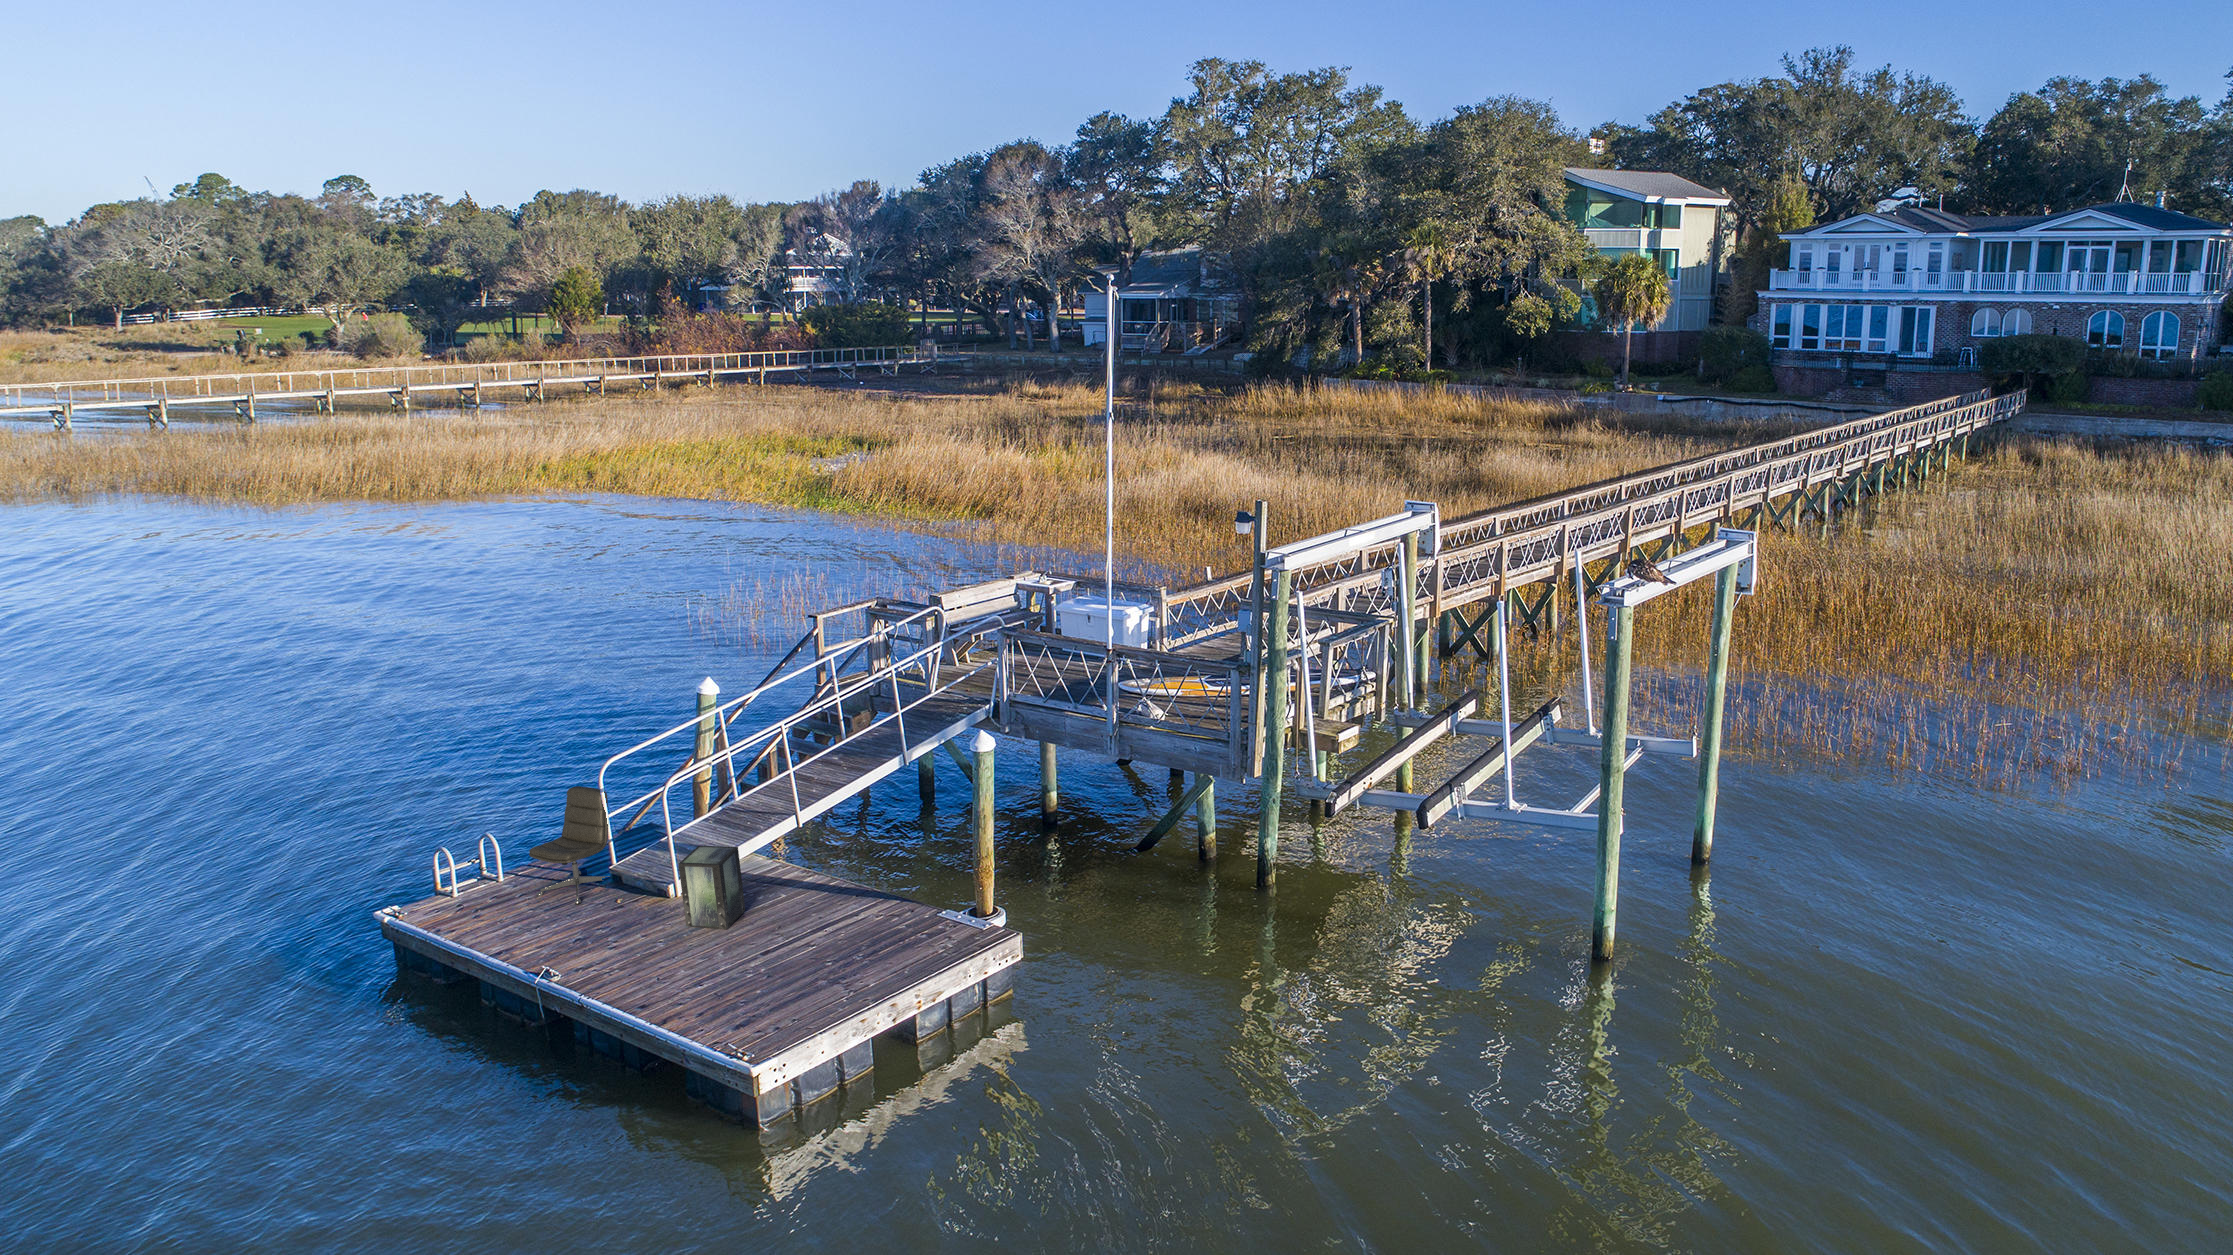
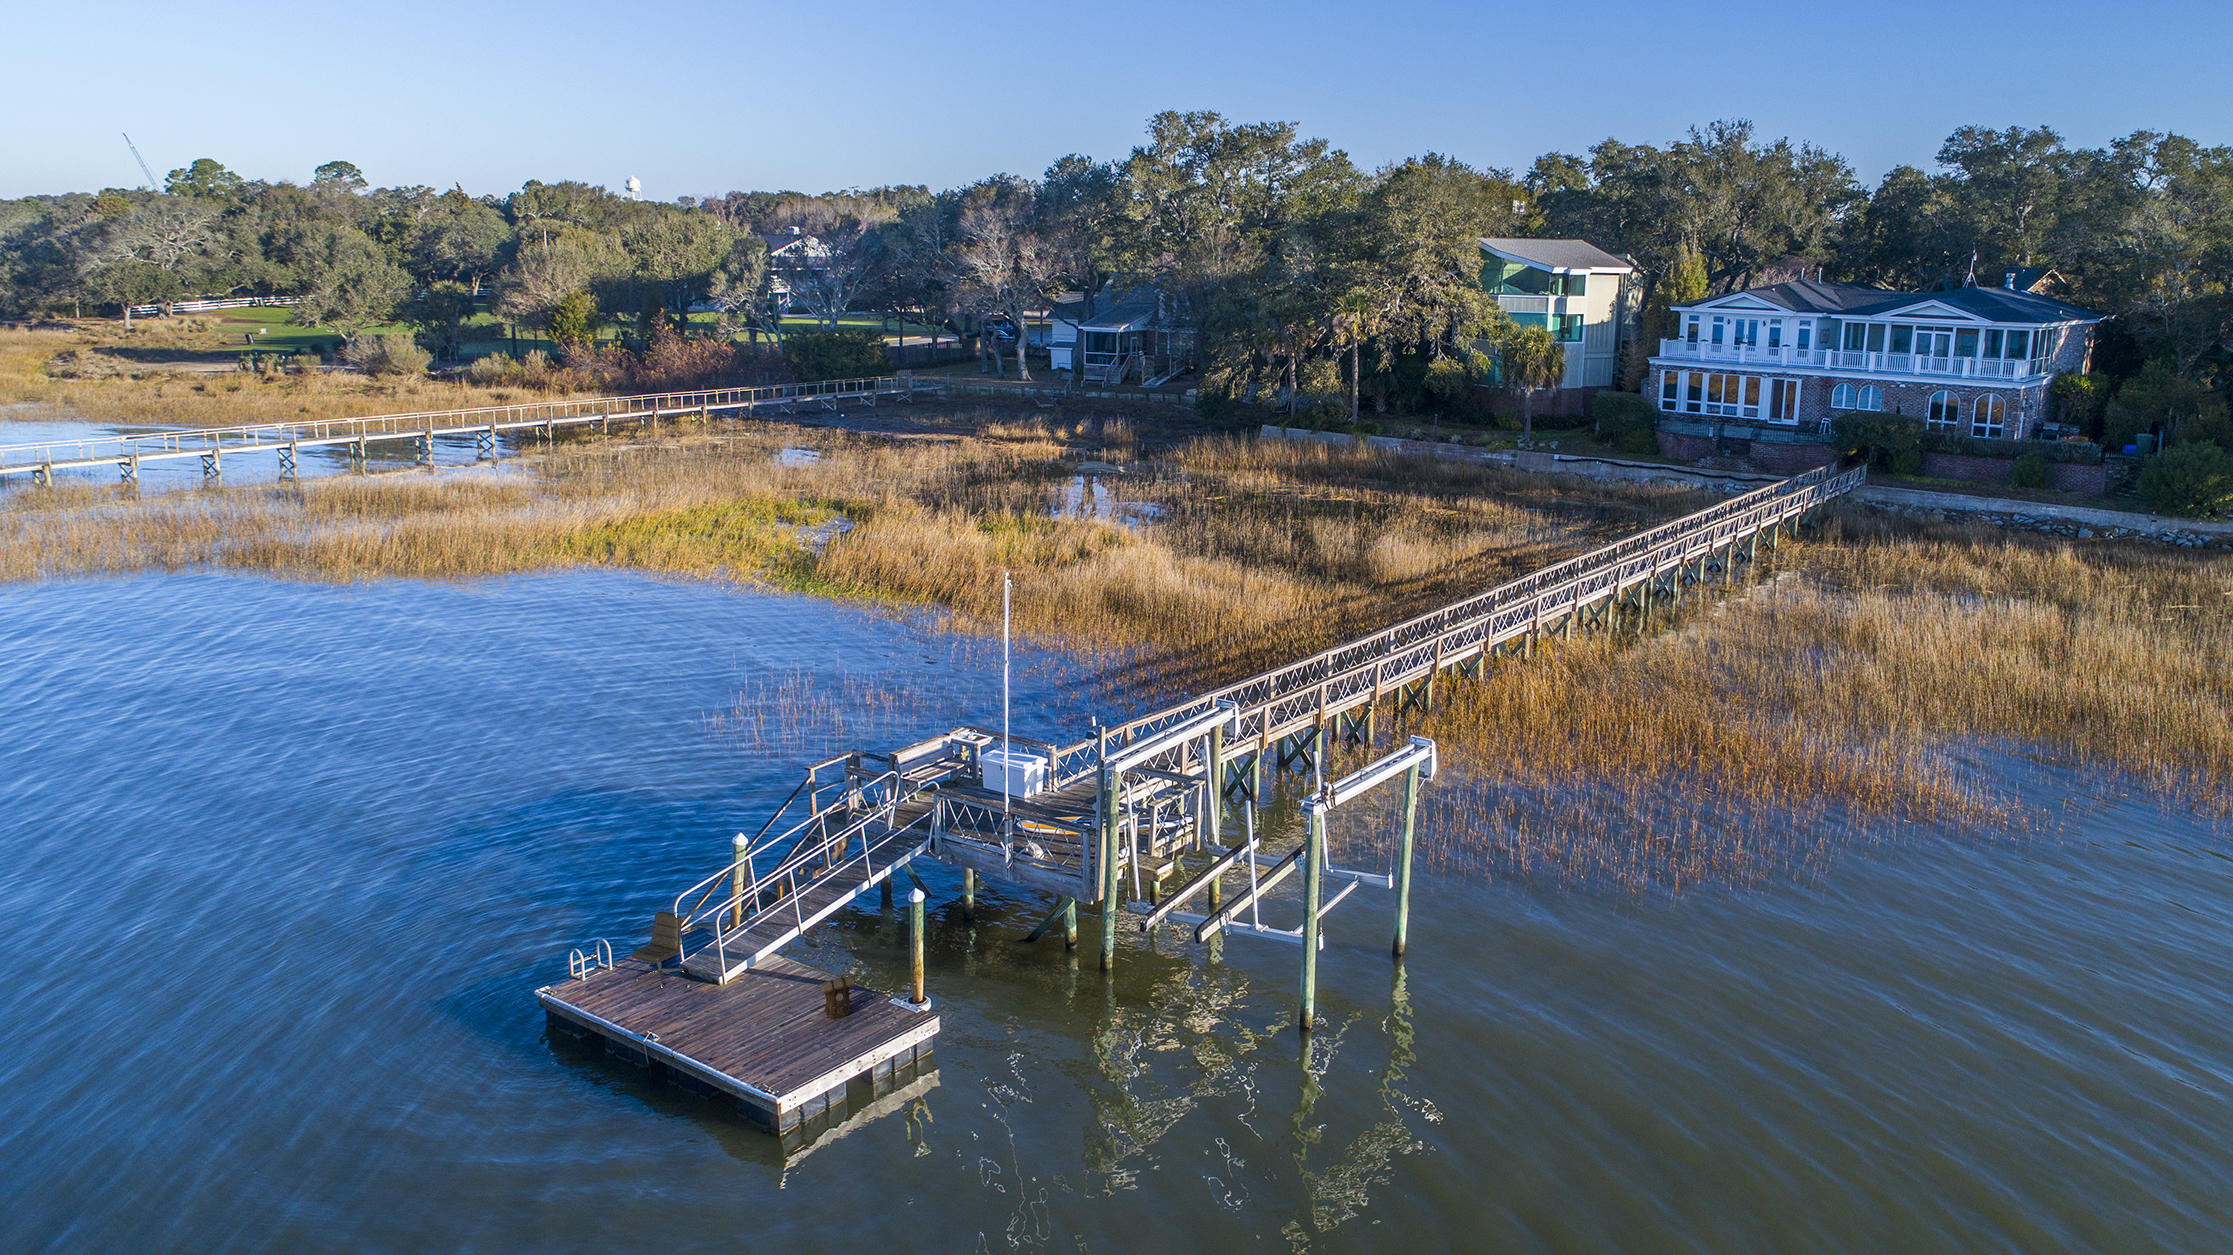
storage box: present [679,846,745,930] -> none [728,954,767,1008]
backpack: none [825,874,884,944] -> present [819,976,855,1019]

